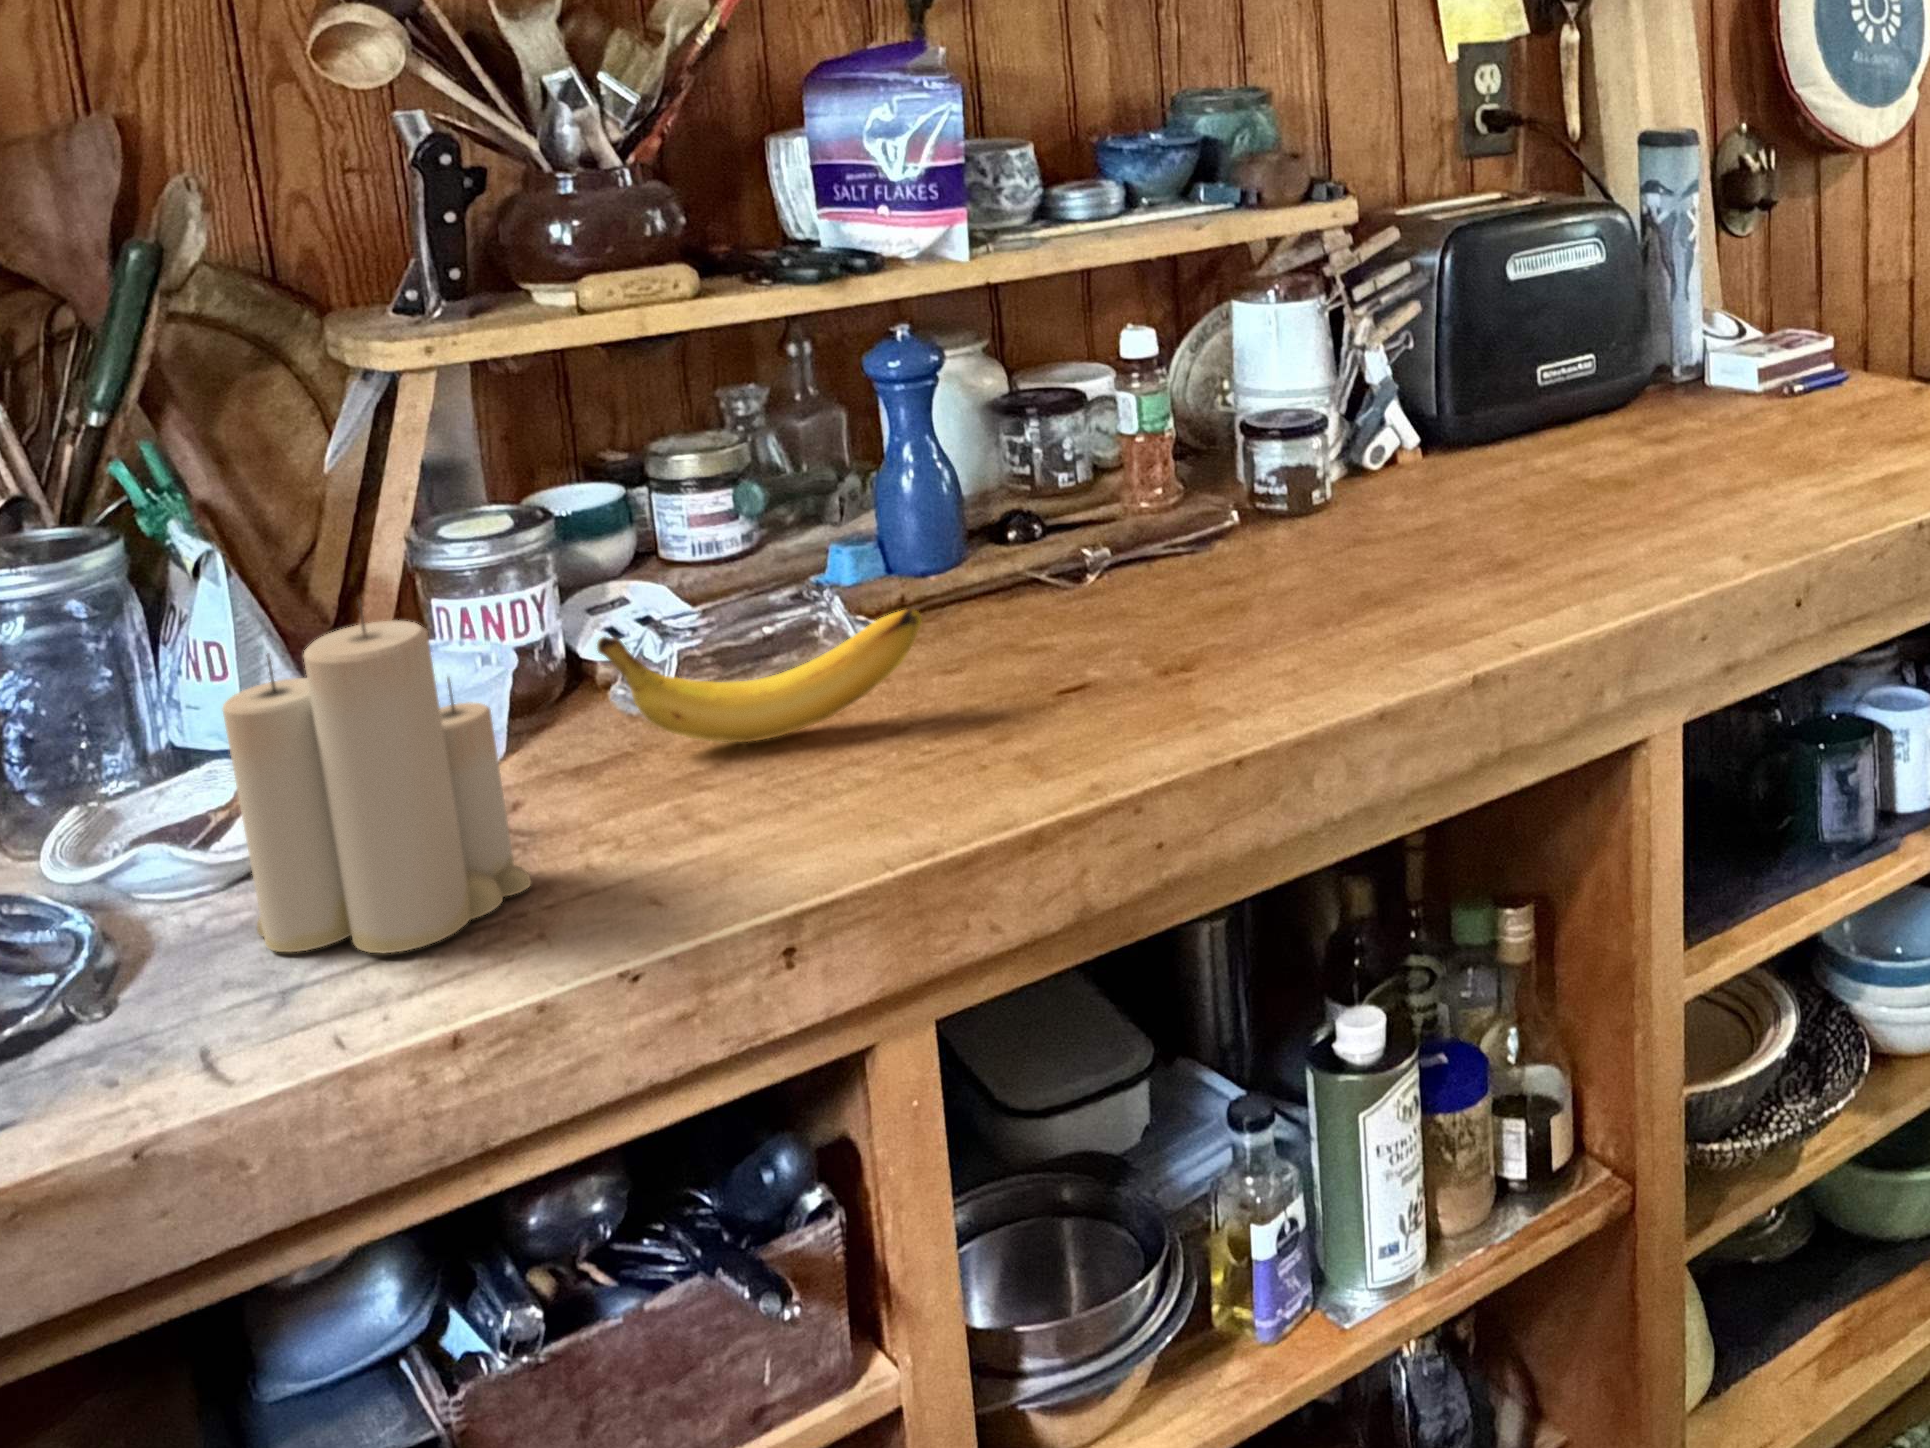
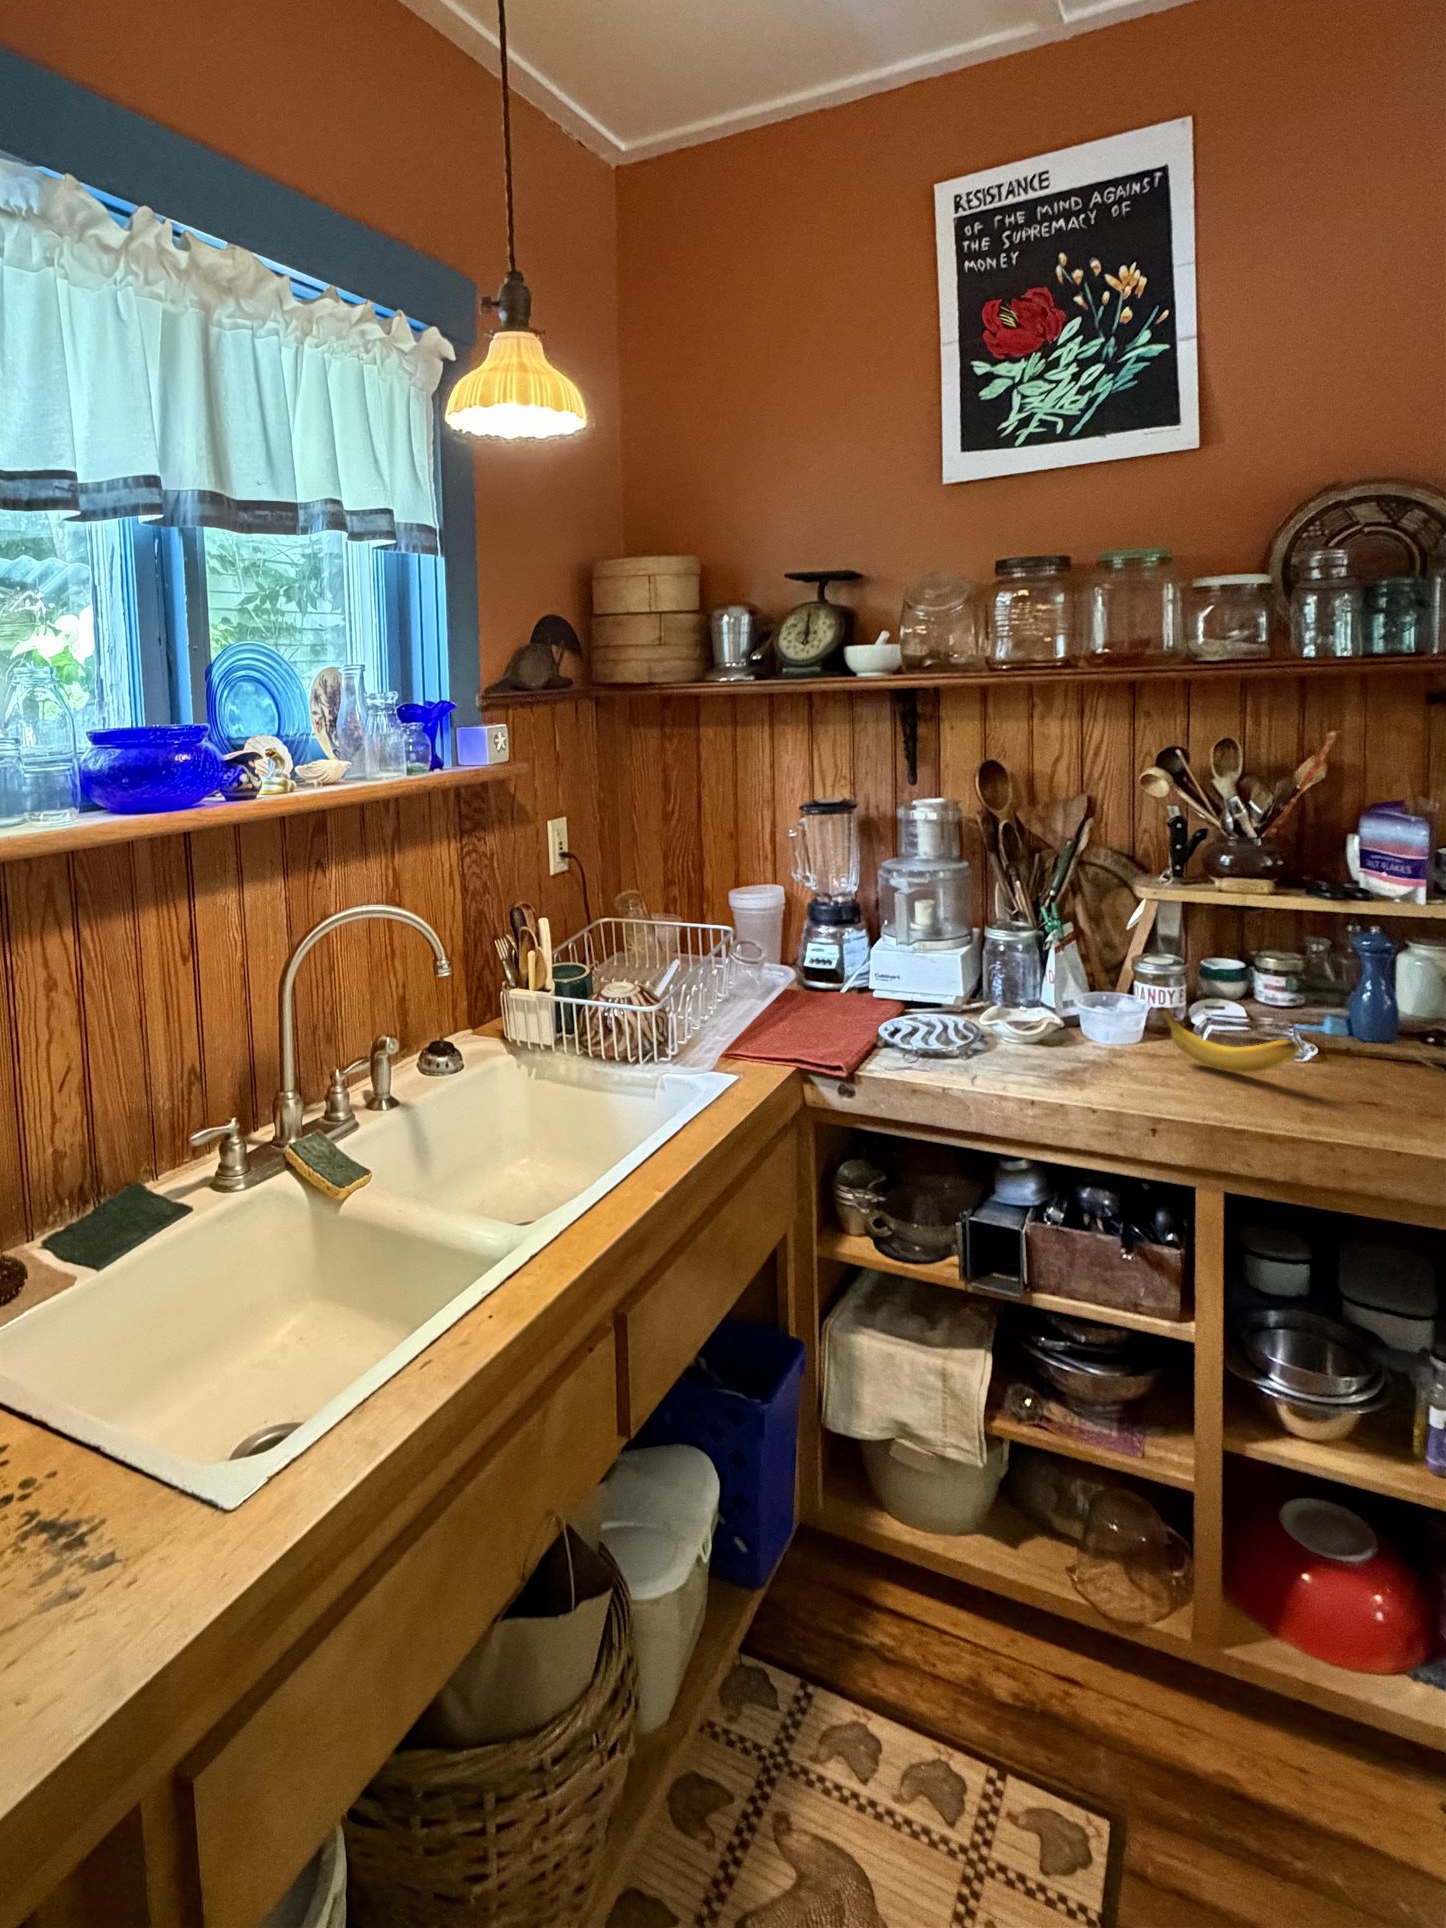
candle: present [223,601,531,953] -> none [1015,957,1095,1073]

